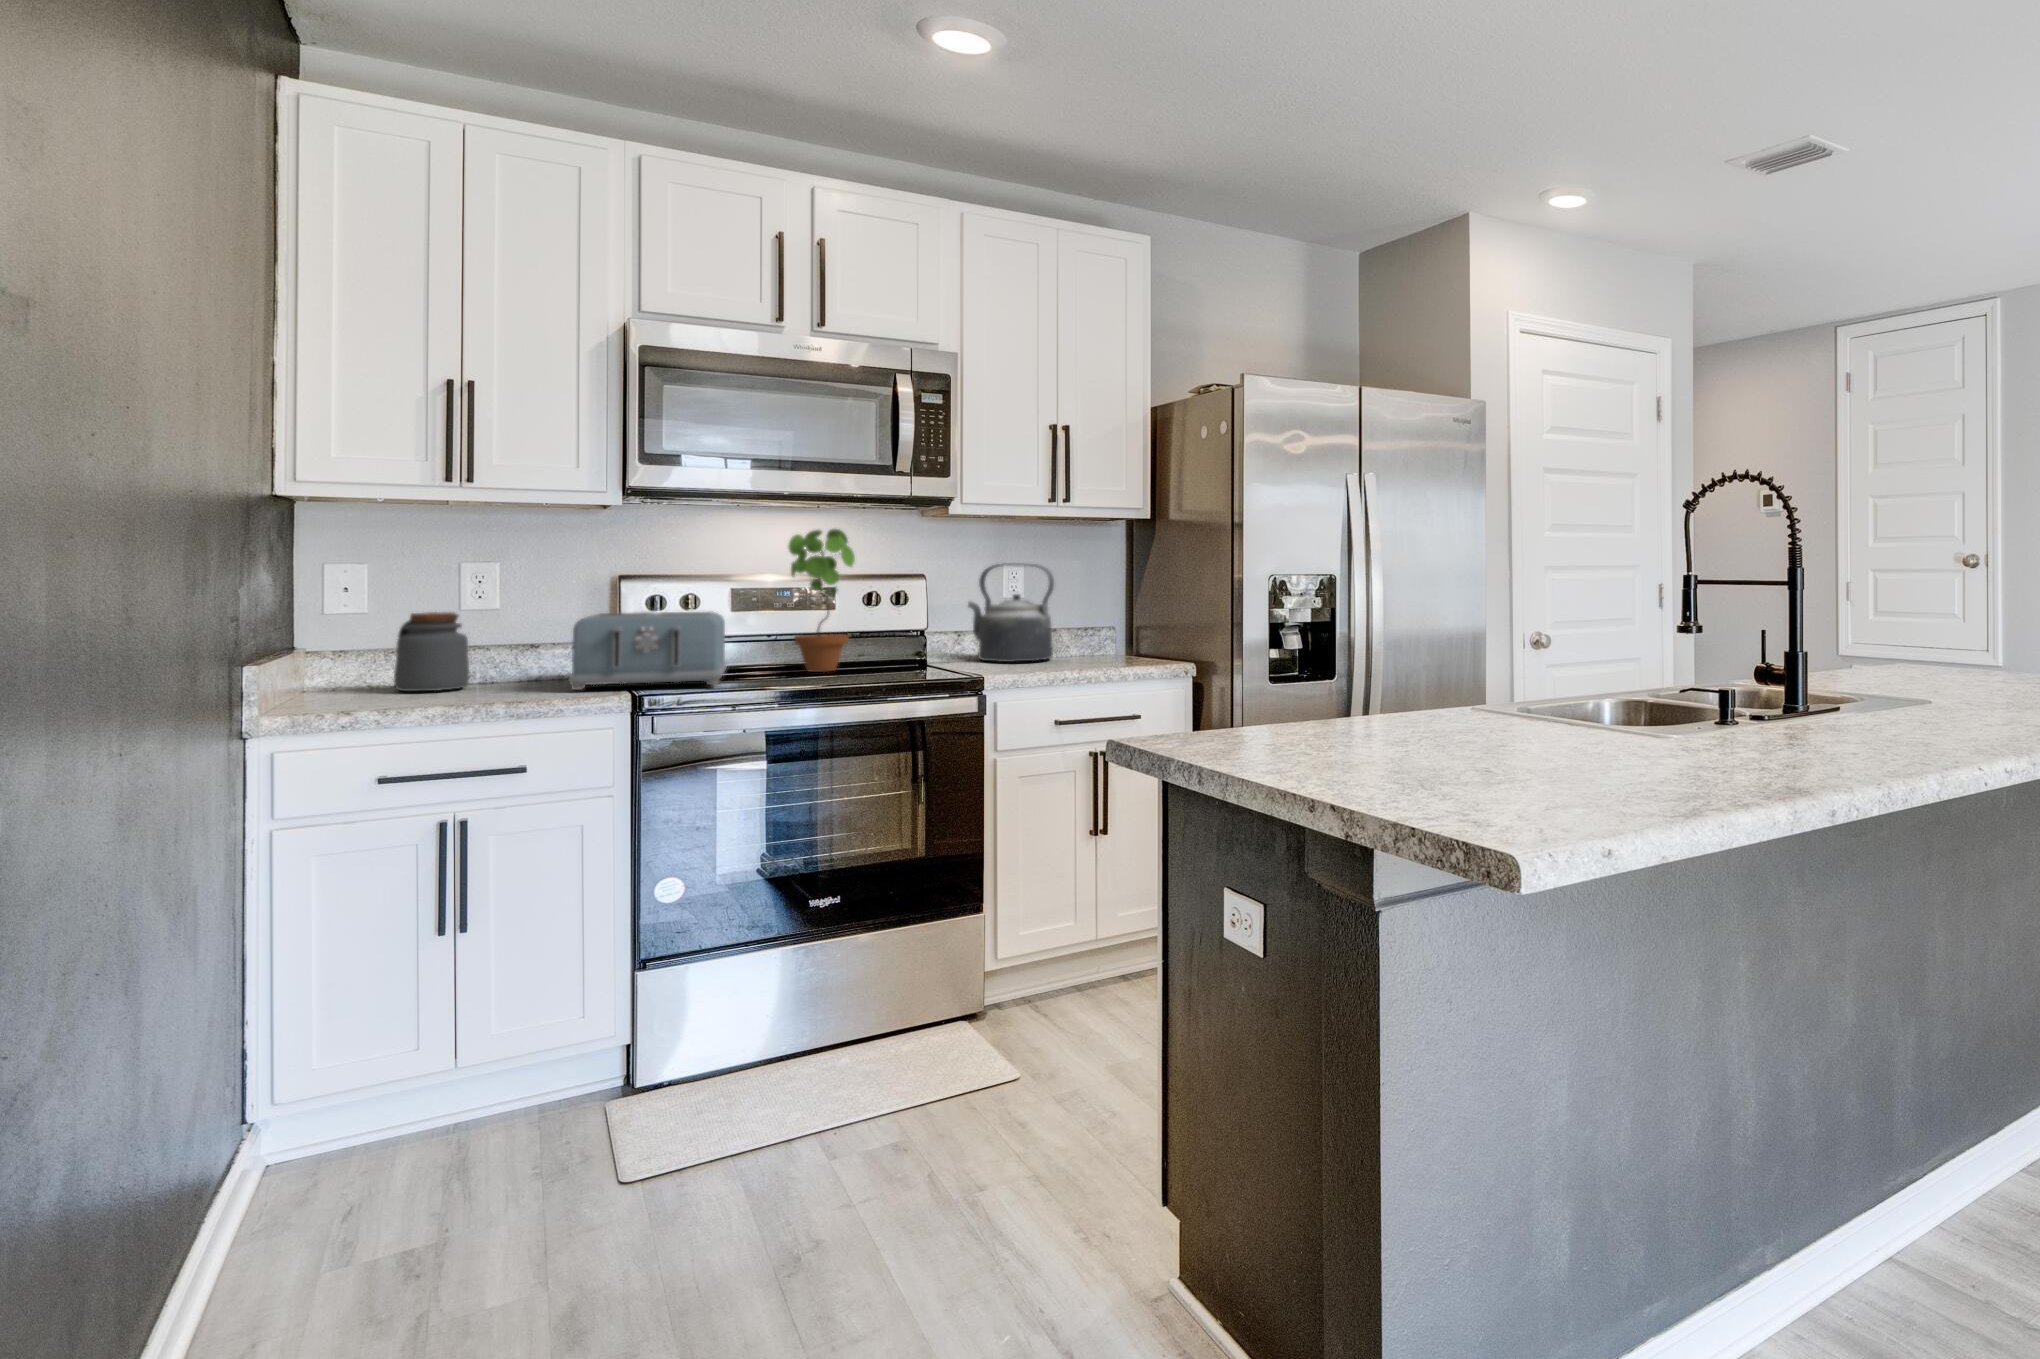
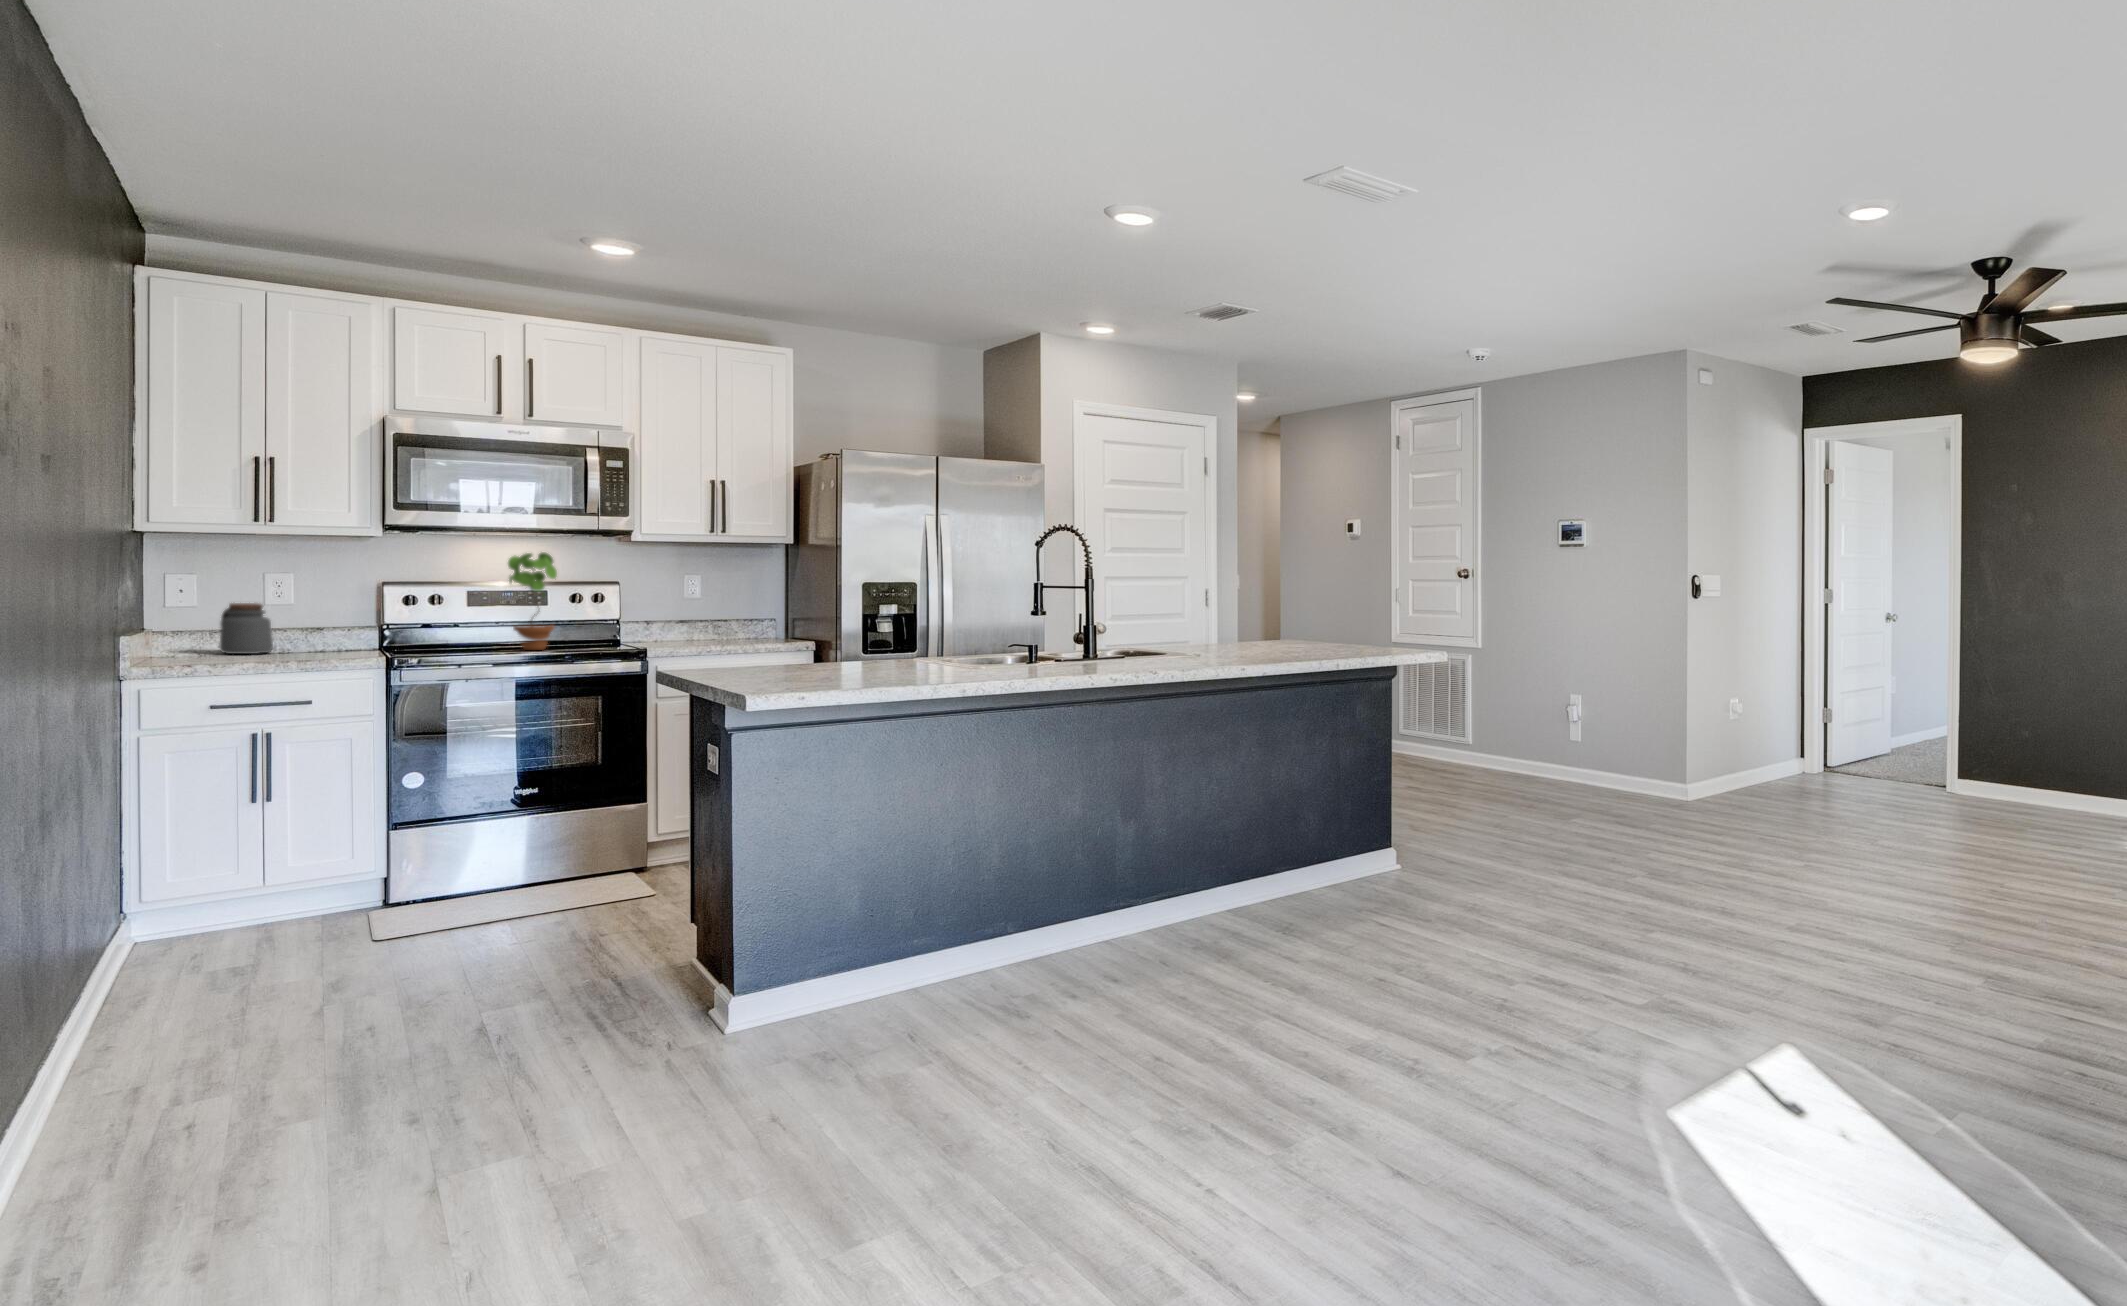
kettle: present [968,564,1054,662] -> none [656,579,720,647]
toaster: present [569,612,727,690] -> none [342,606,463,656]

